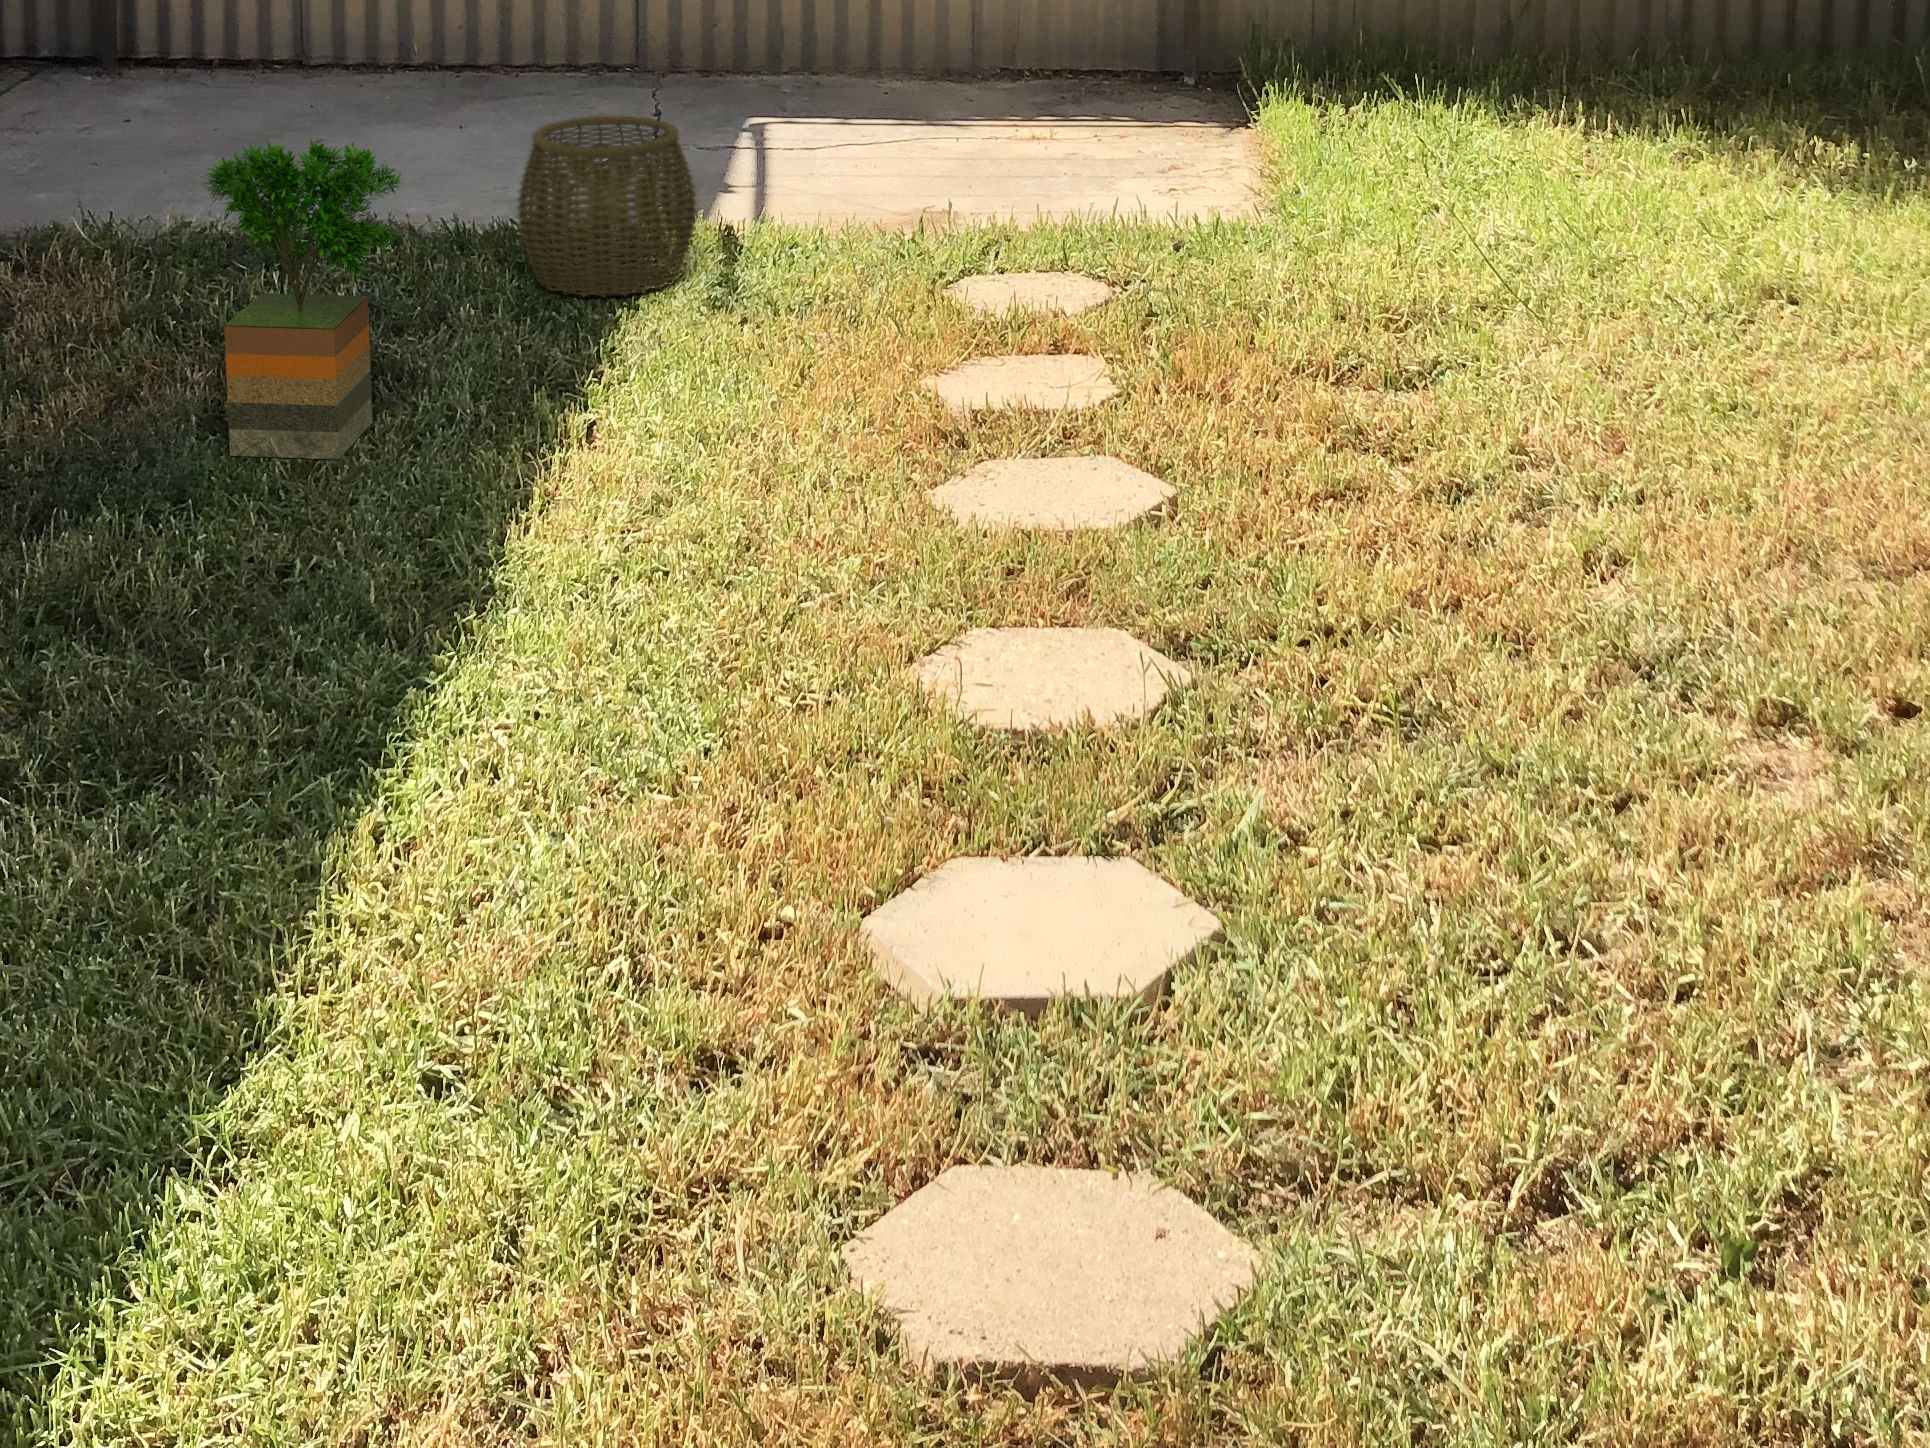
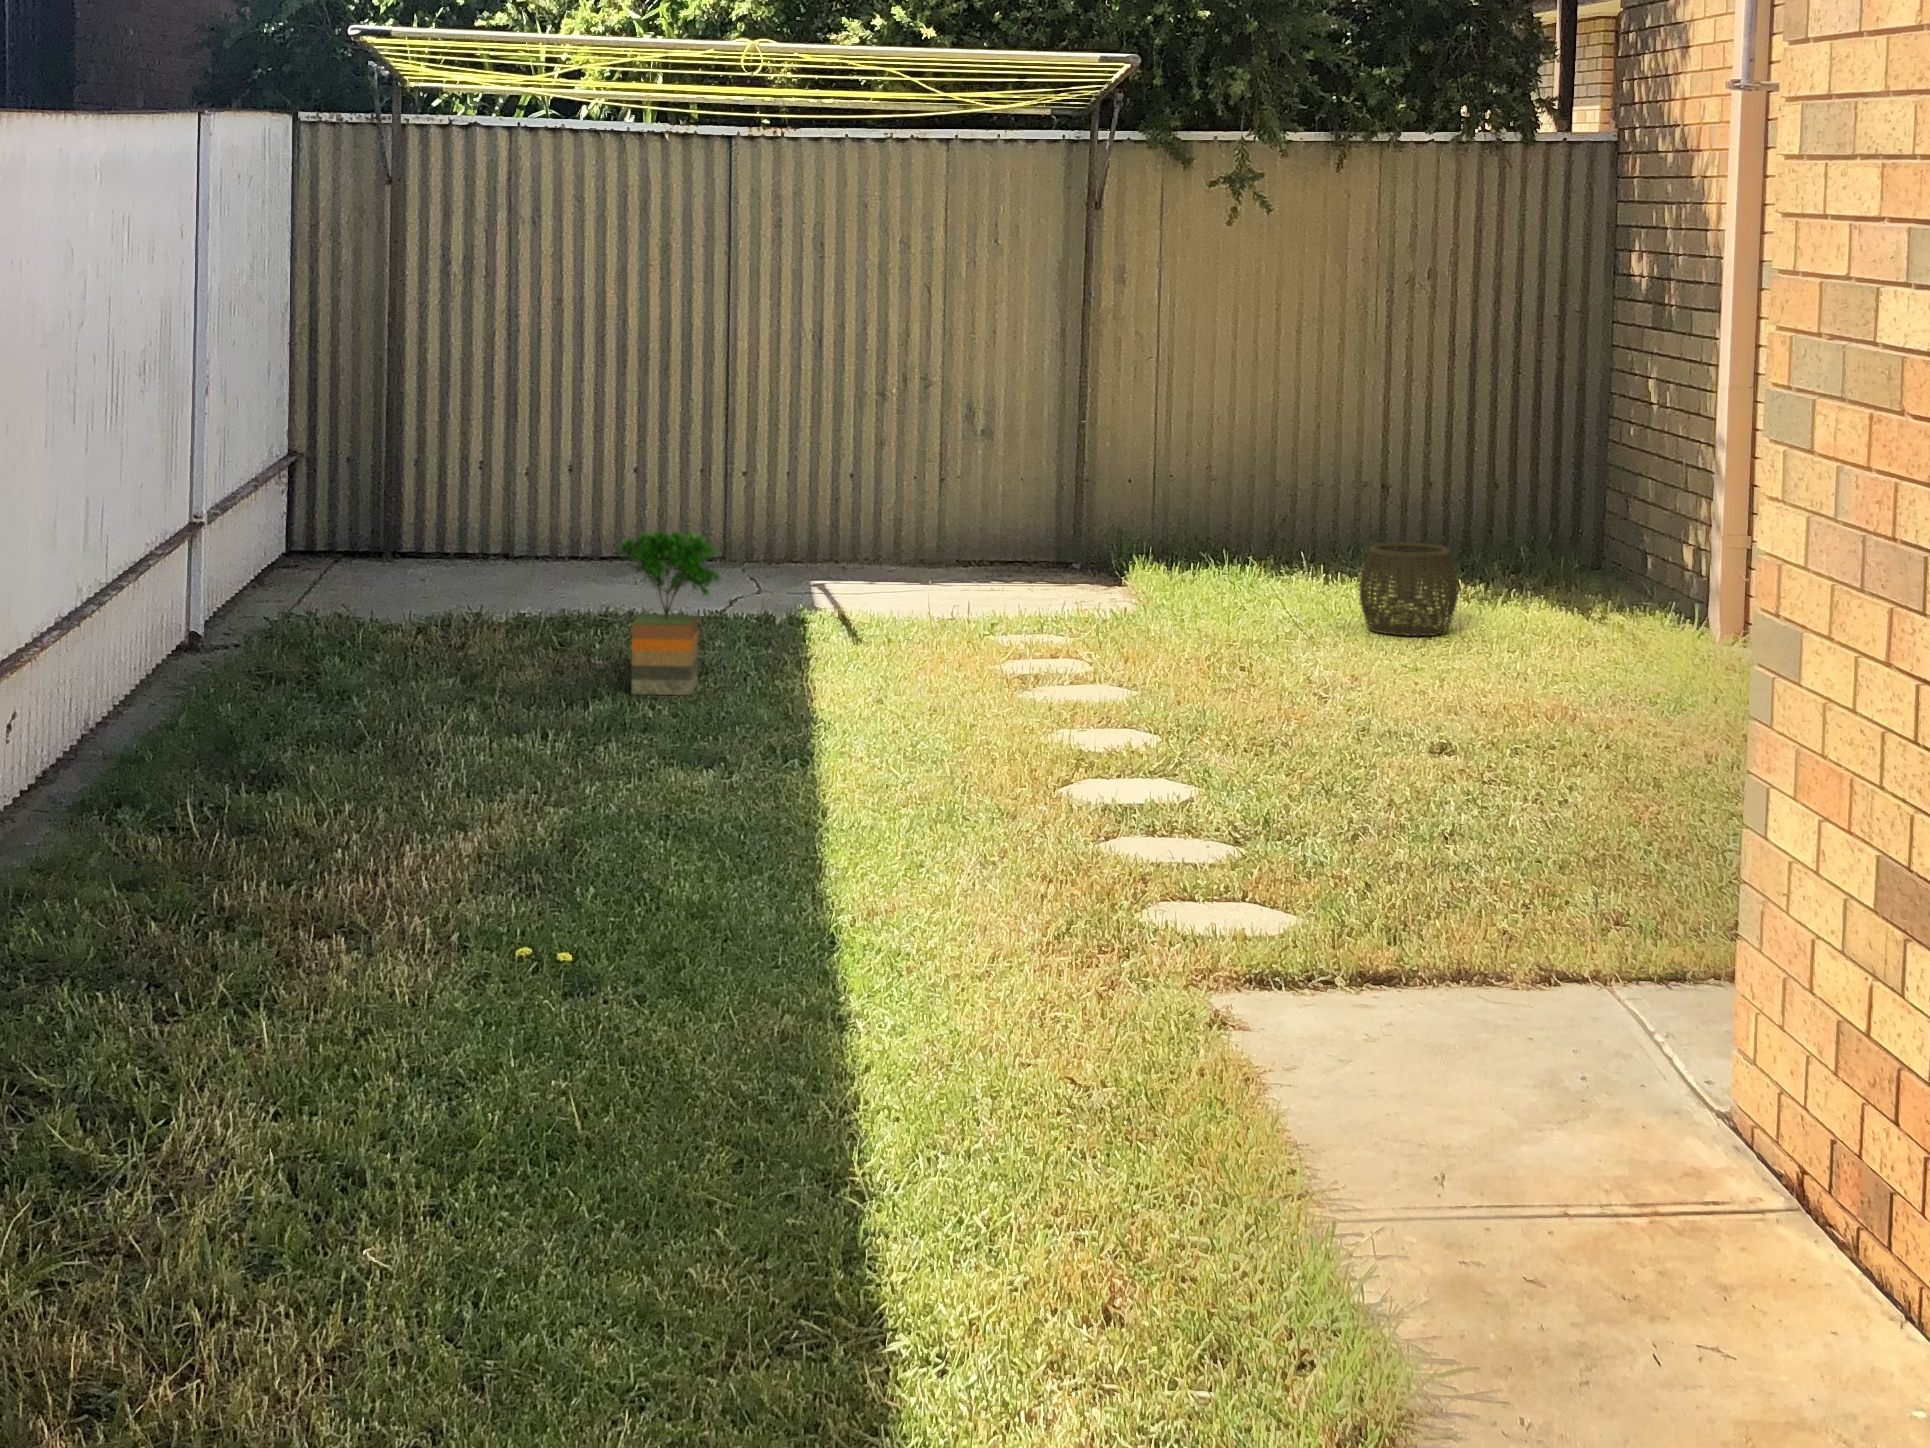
woven basket: present [517,116,697,297] -> present [1359,542,1458,637]

